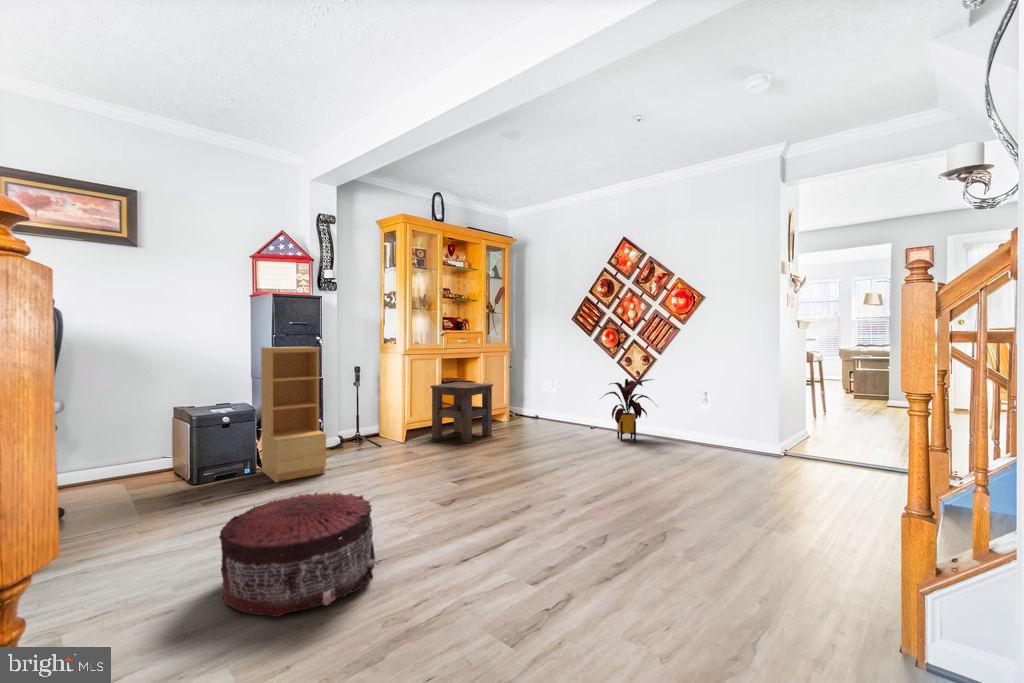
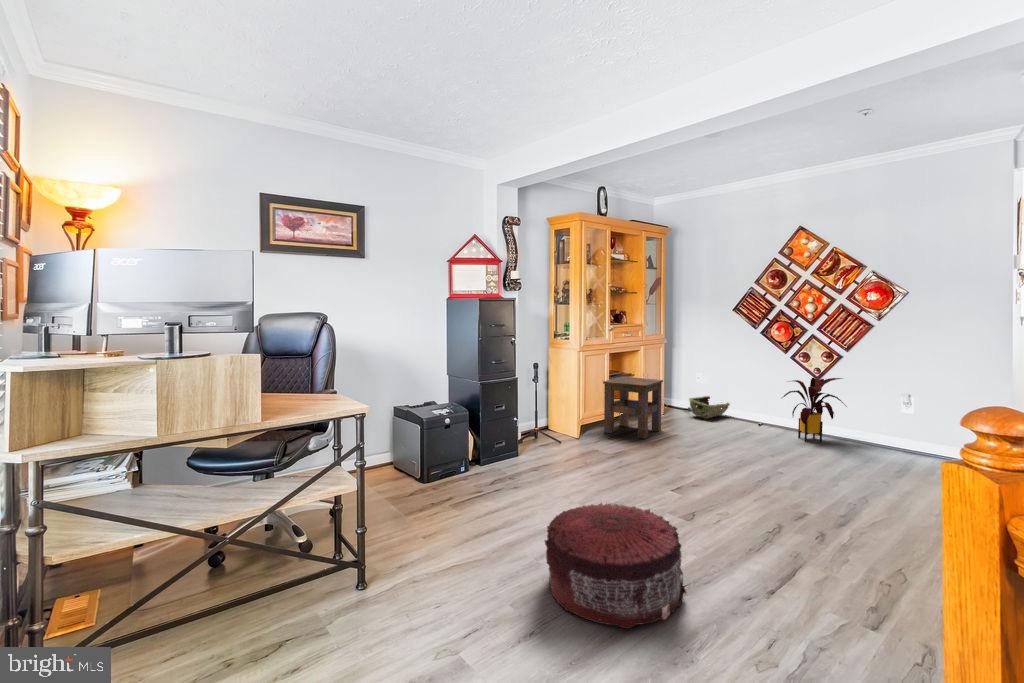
bookshelf: present [261,347,326,483] -> none [472,348,537,478]
woven basket: none [529,403,569,424] -> present [689,396,730,419]

